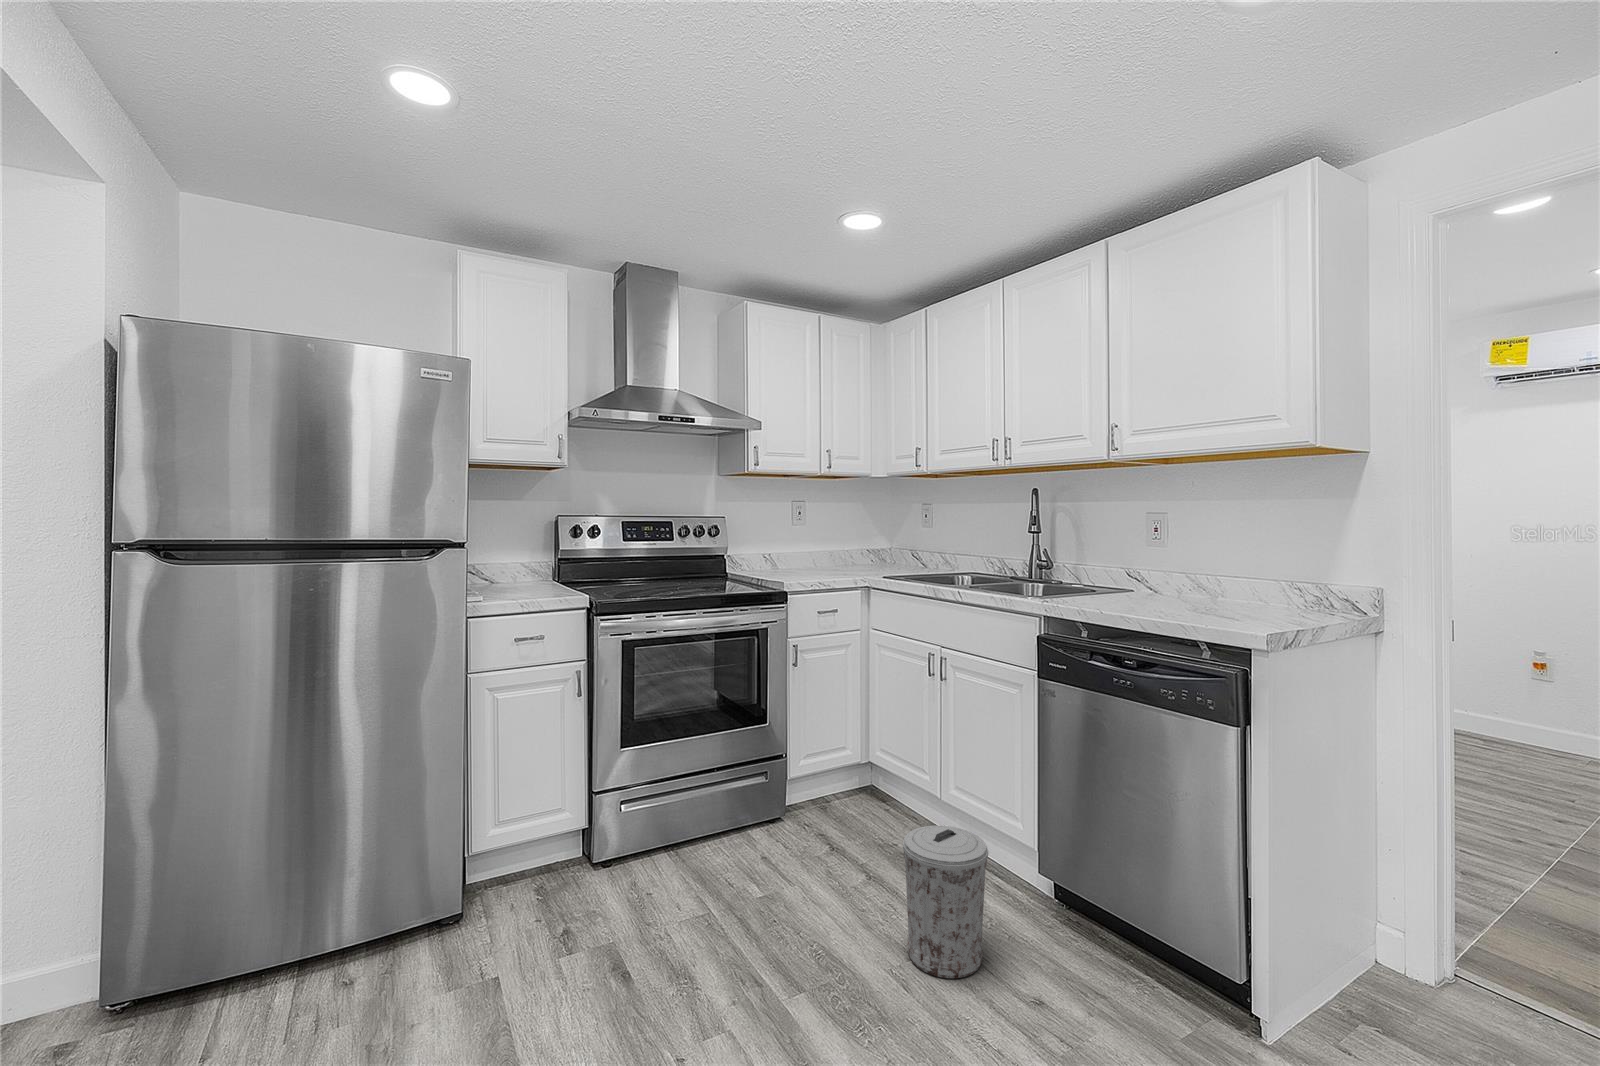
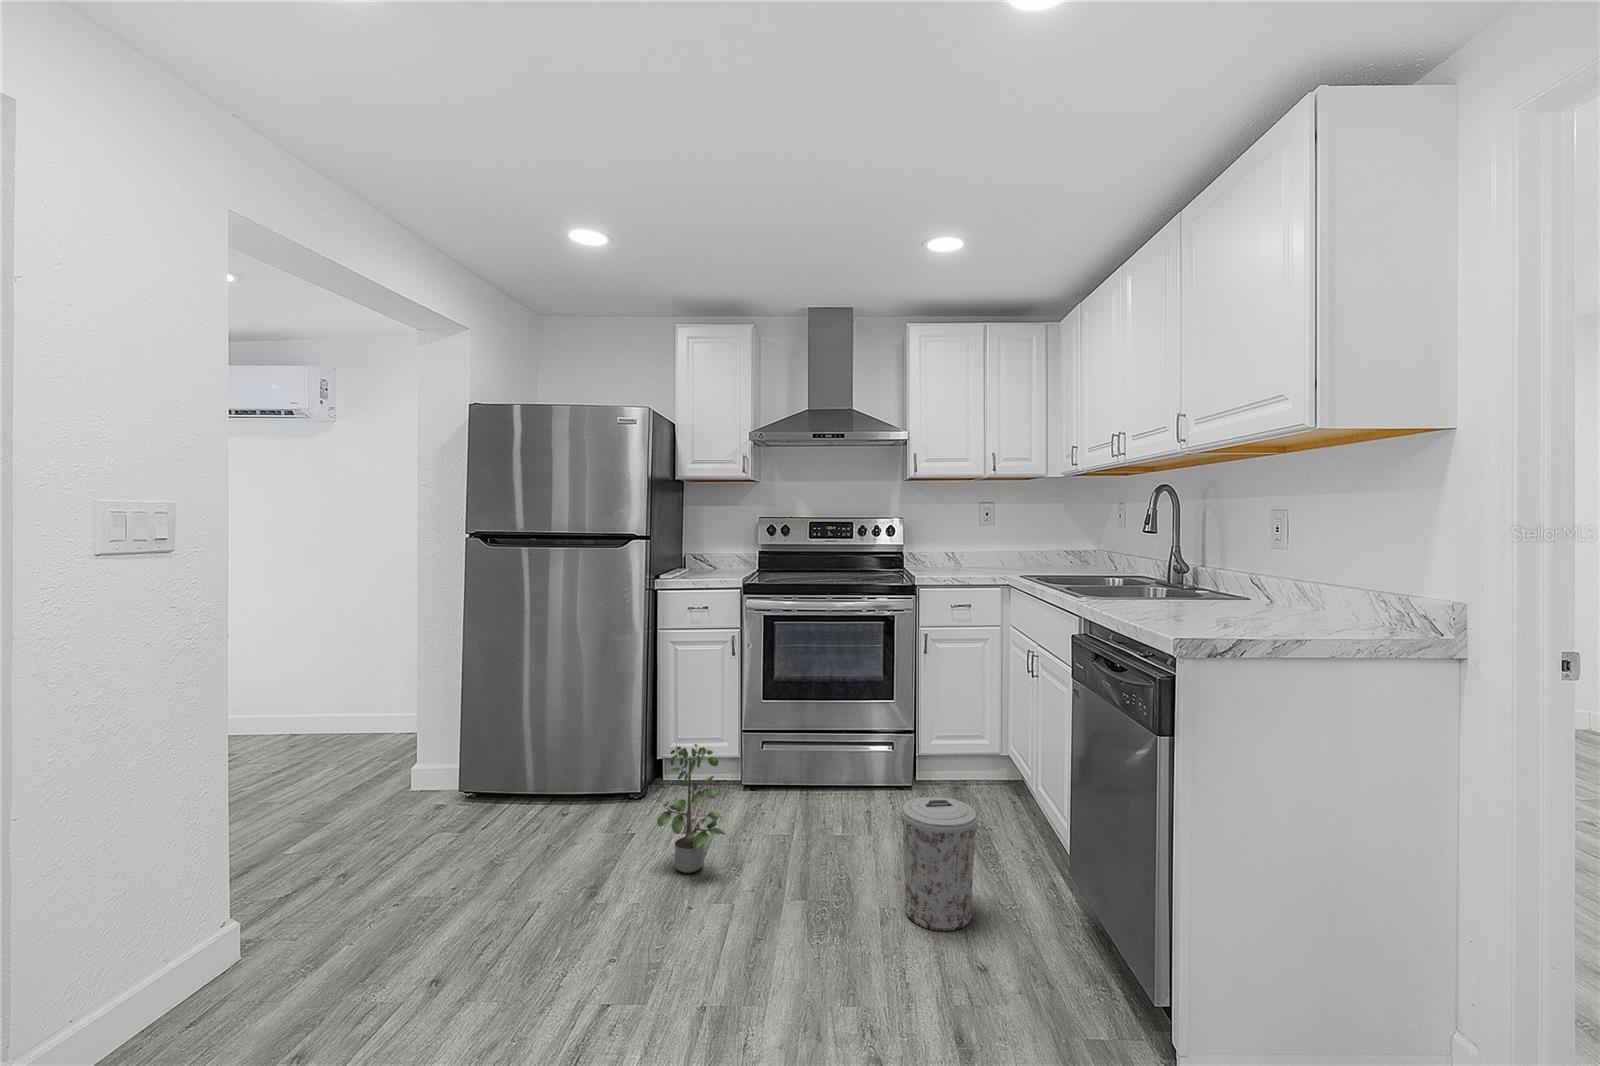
potted plant: none [584,829,695,1014] -> present [657,744,726,873]

